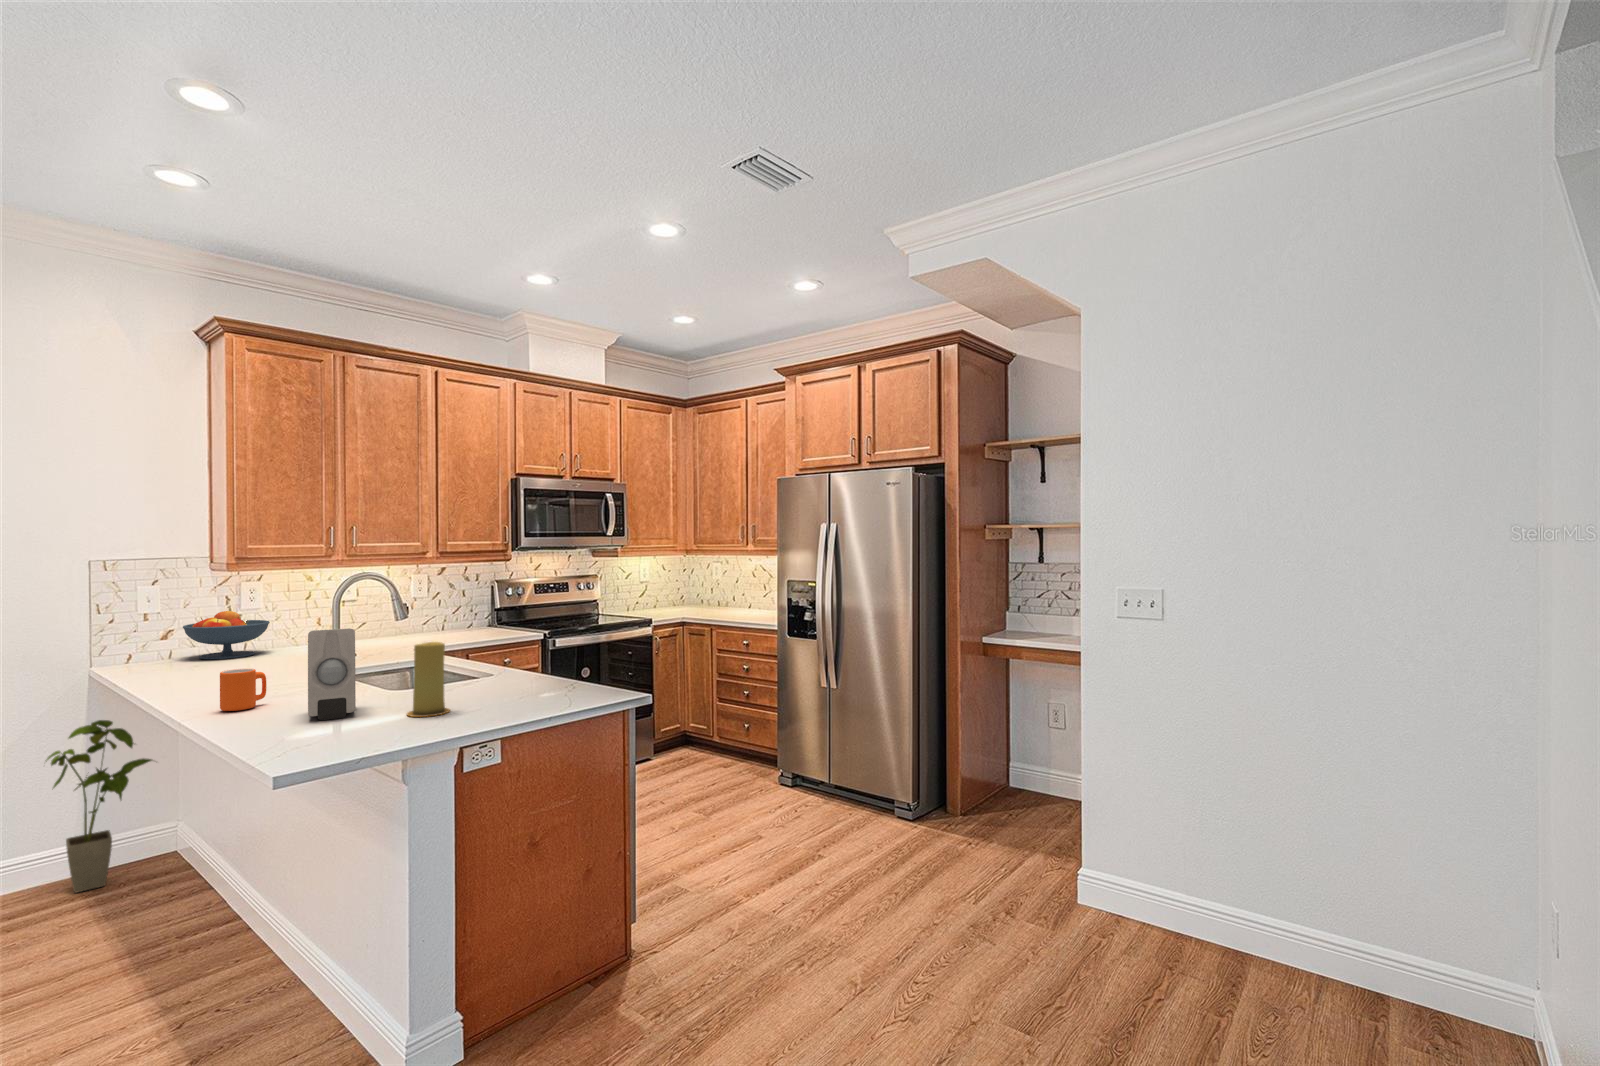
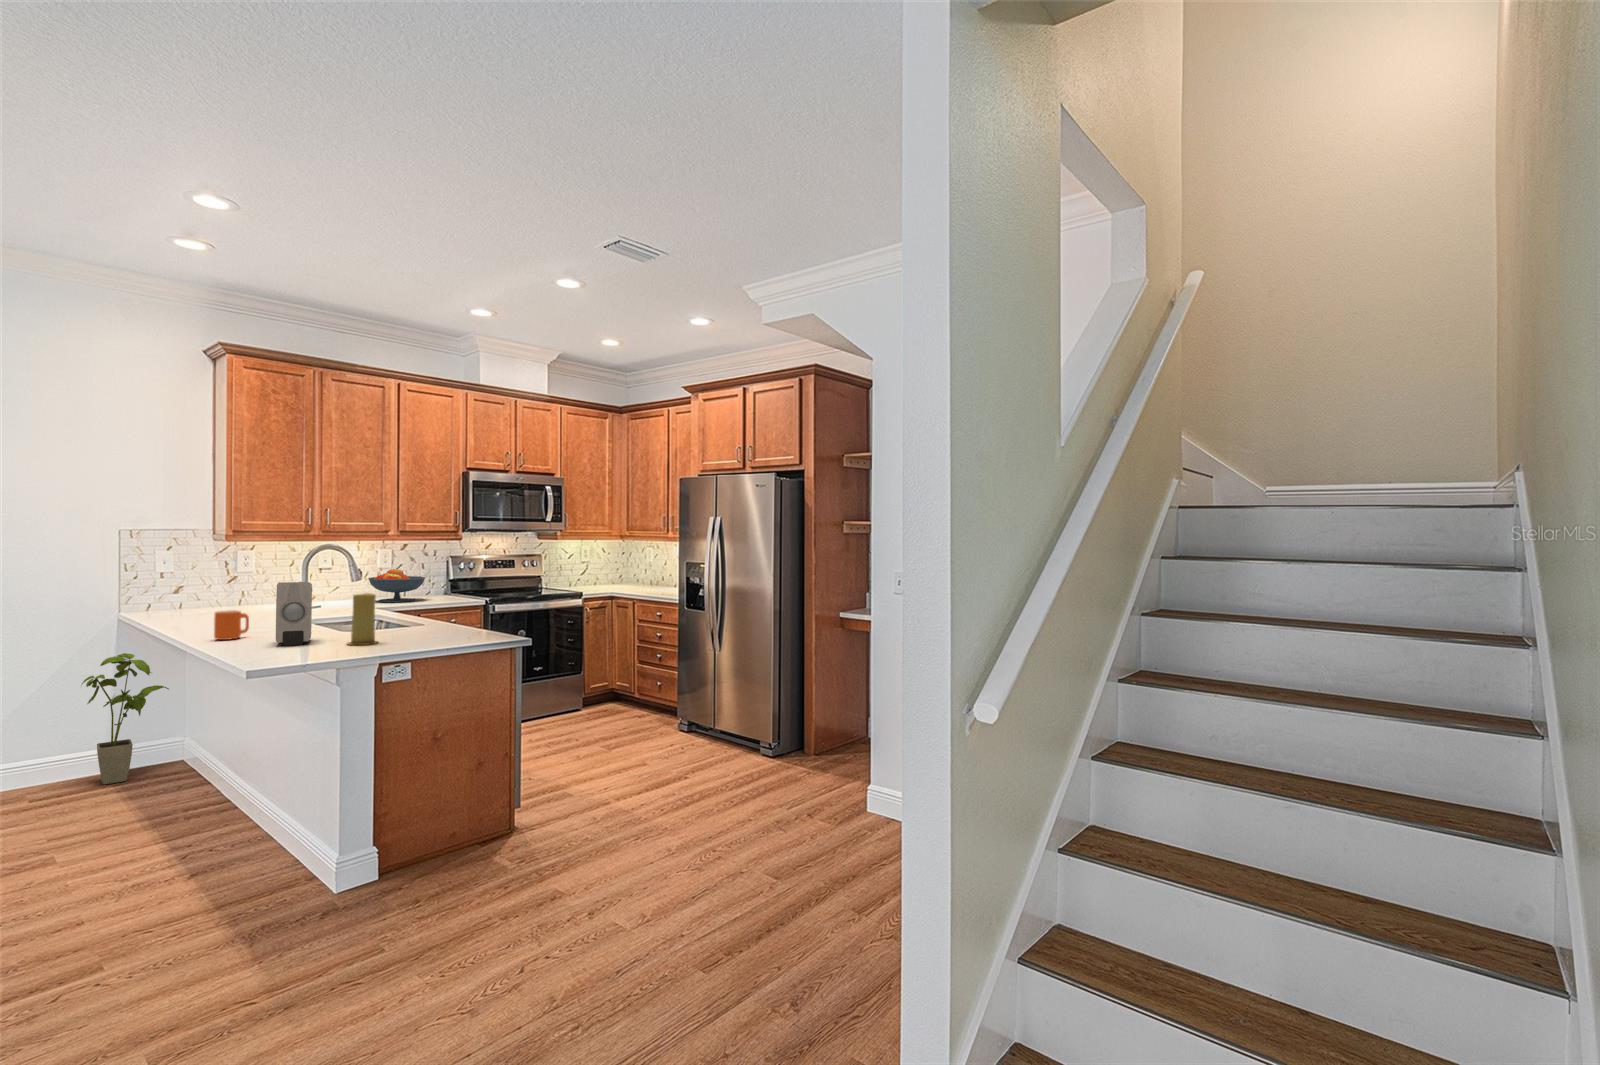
fruit bowl: present [183,611,270,659] -> present [368,569,425,602]

